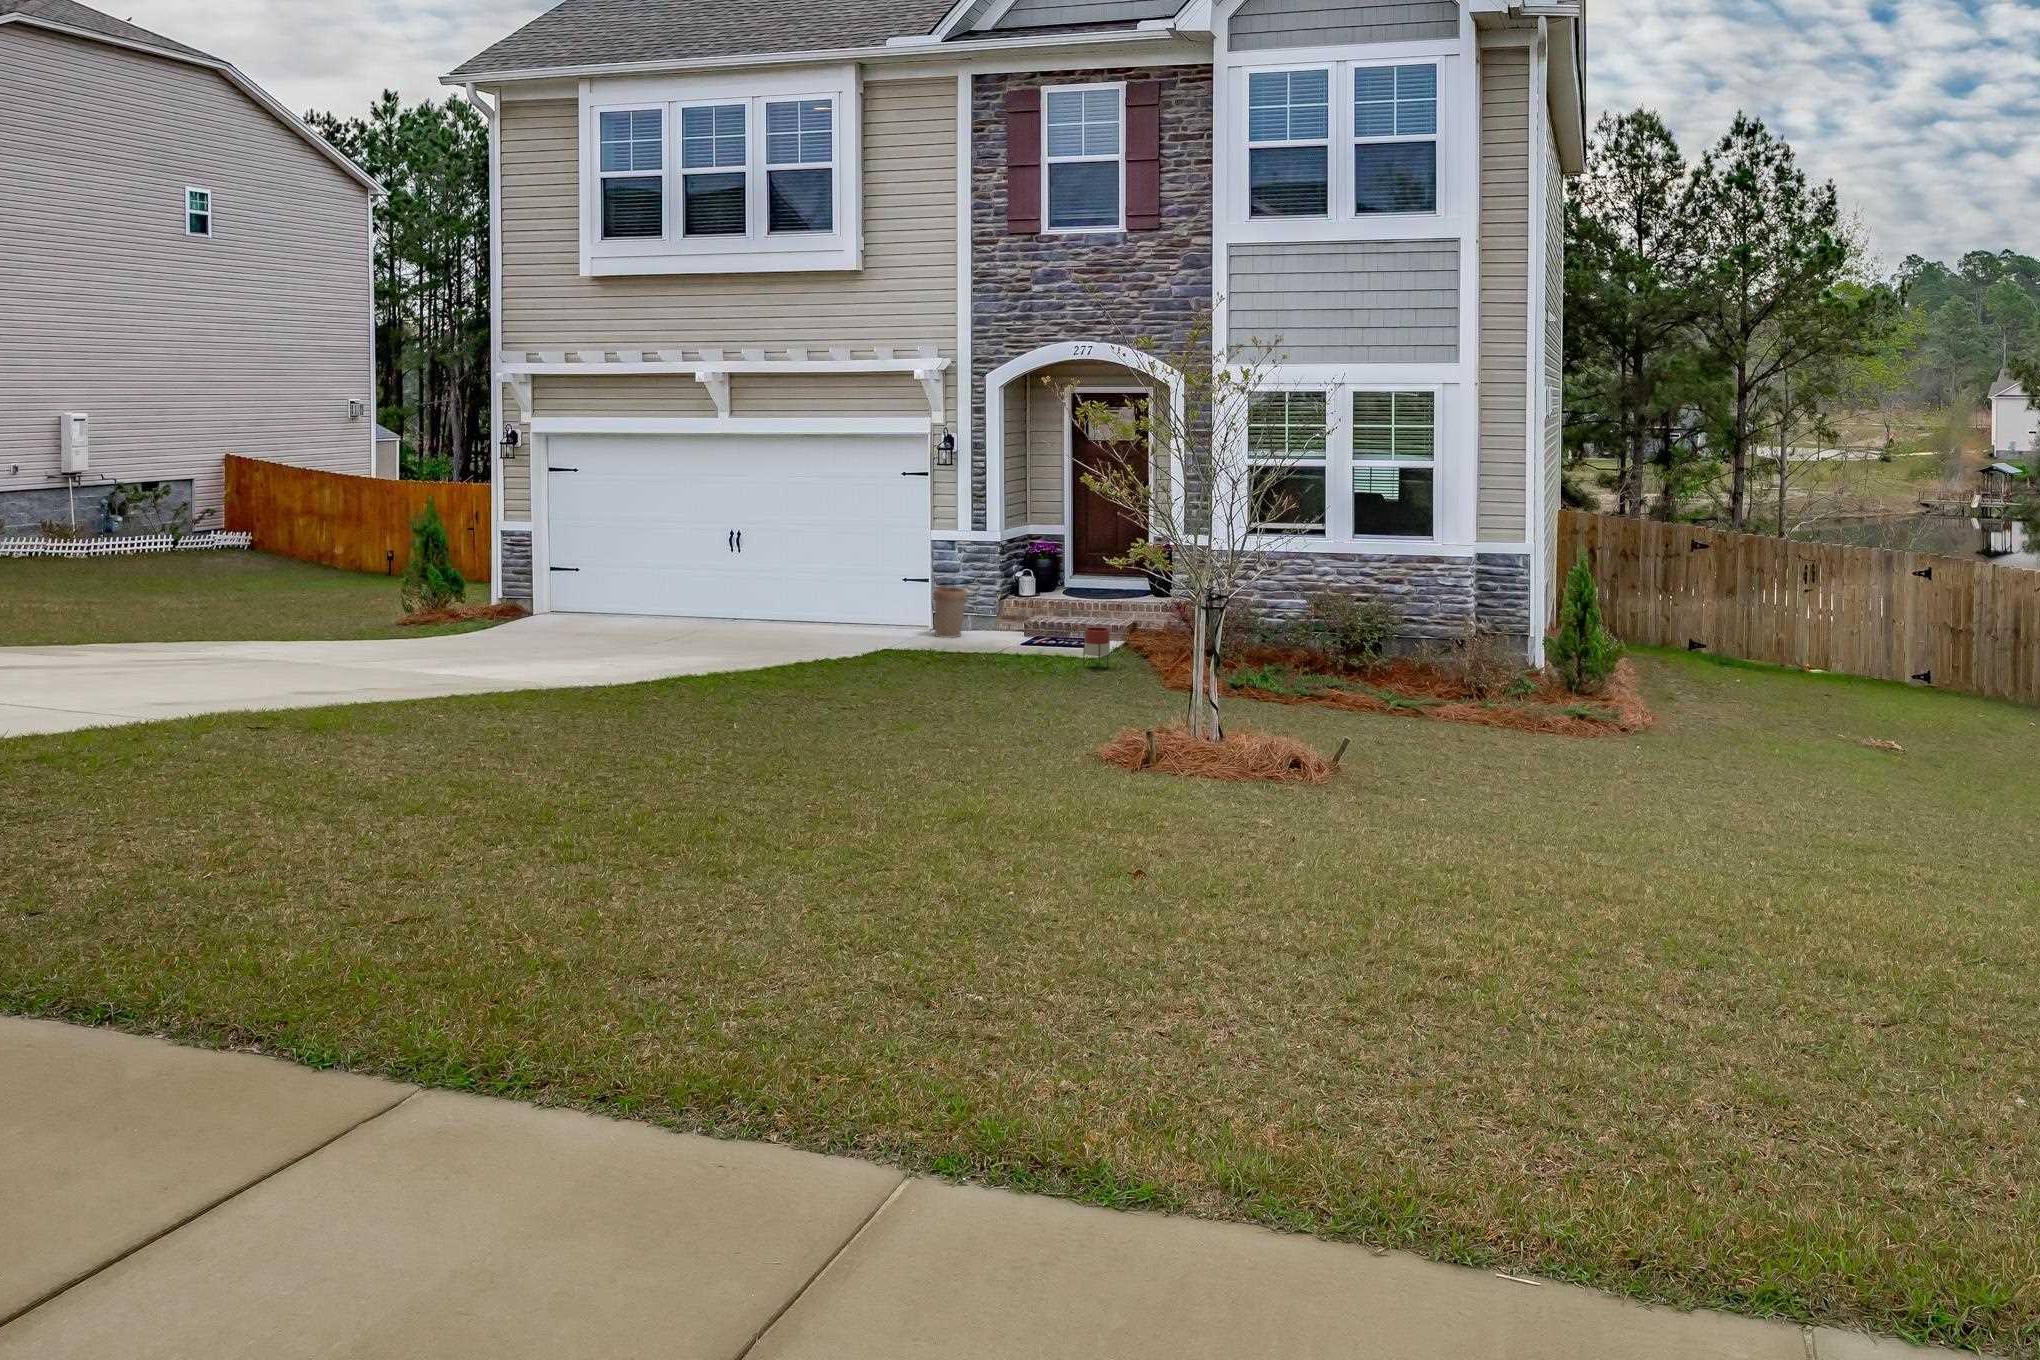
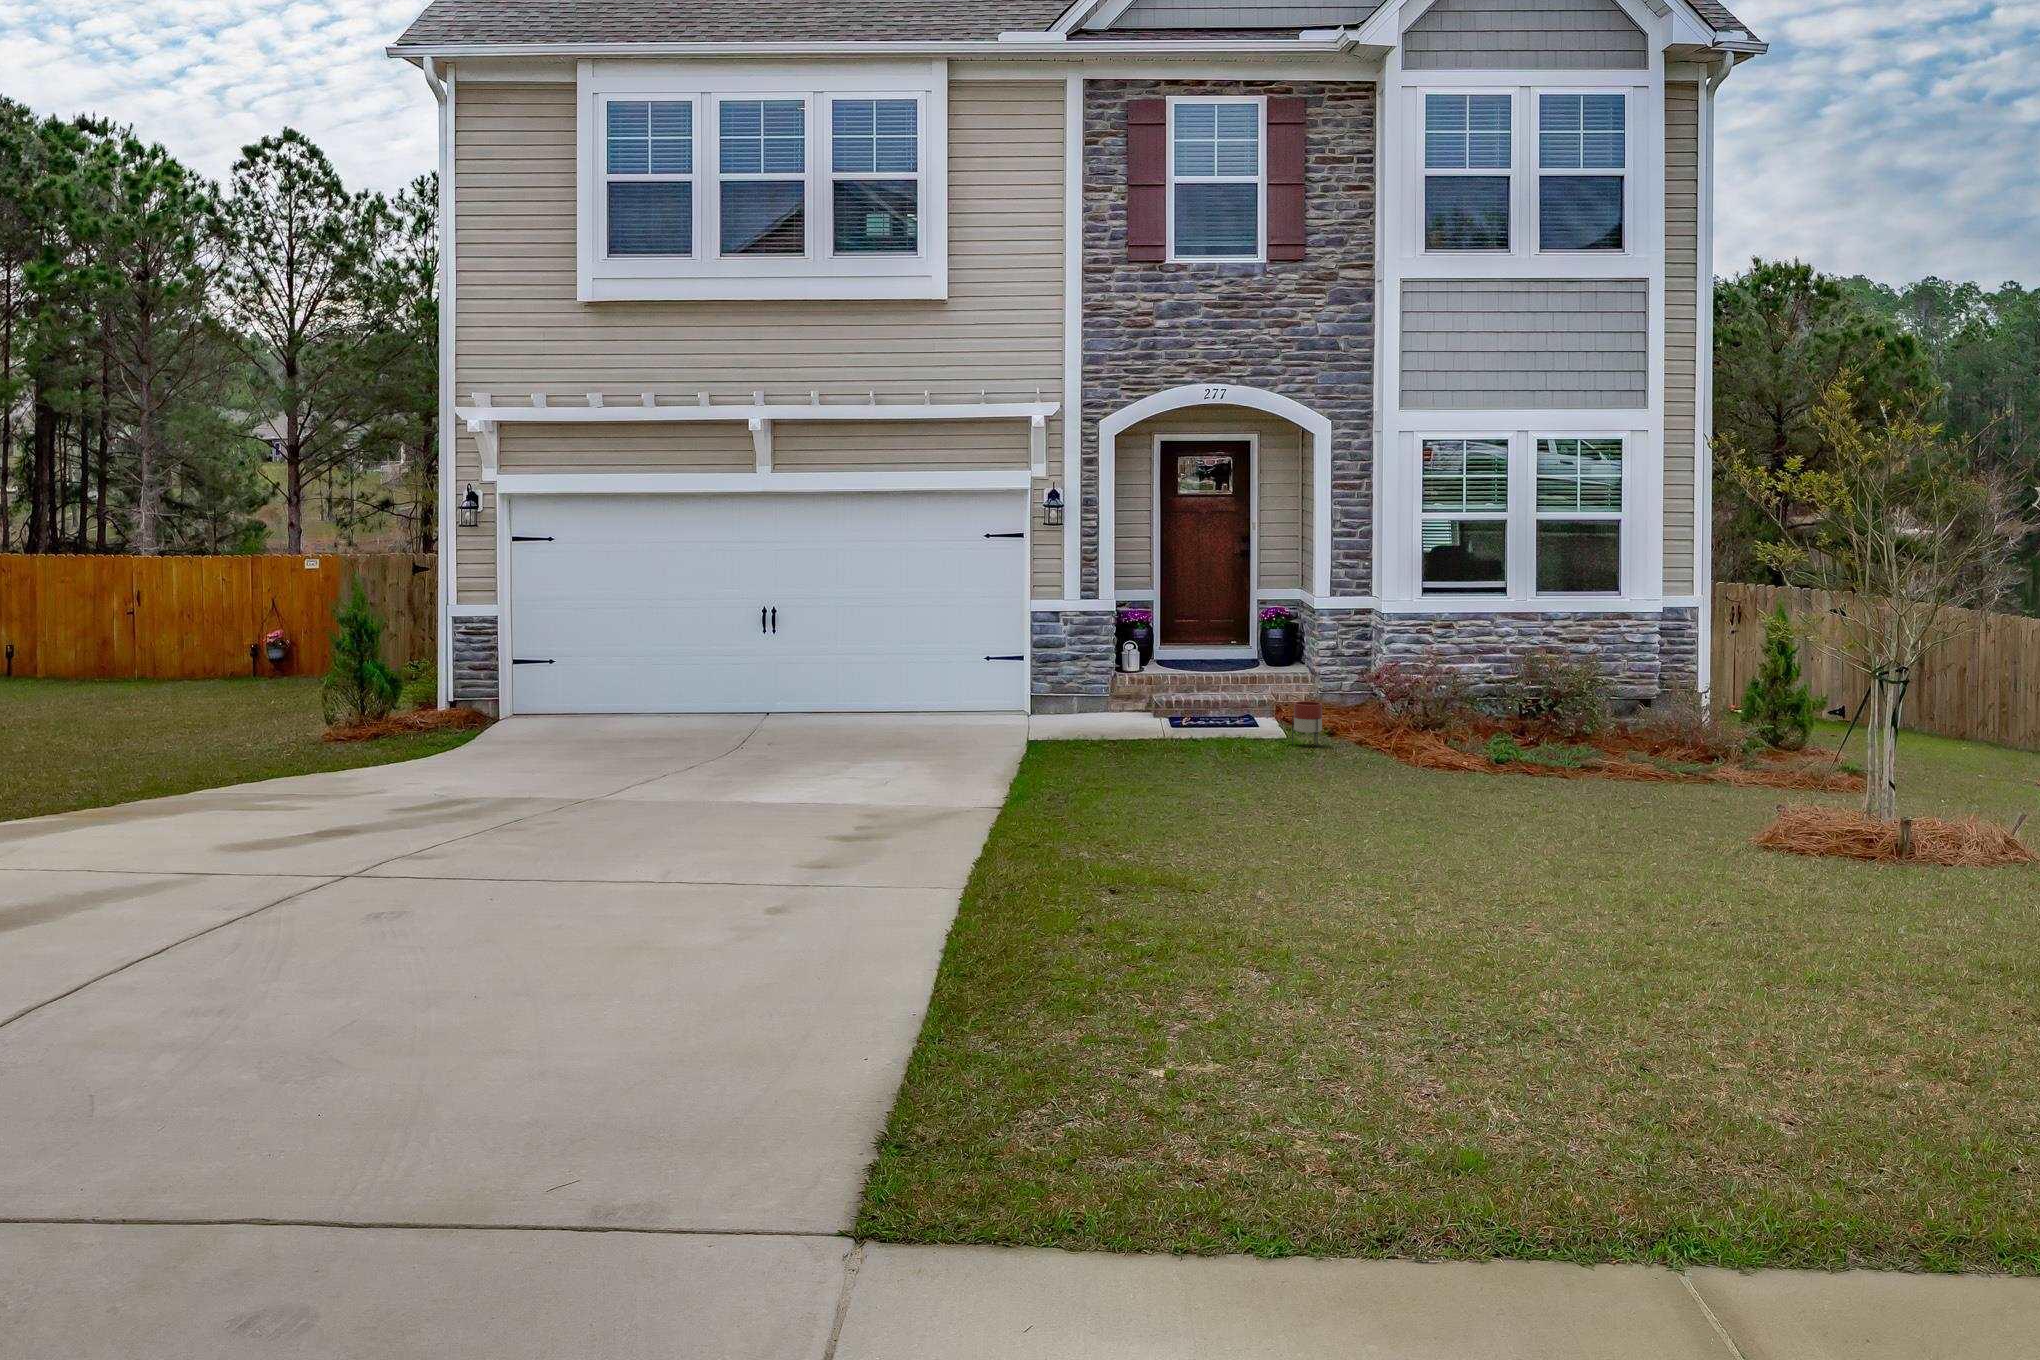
basket: present [934,587,967,638] -> none [1045,666,1084,725]

